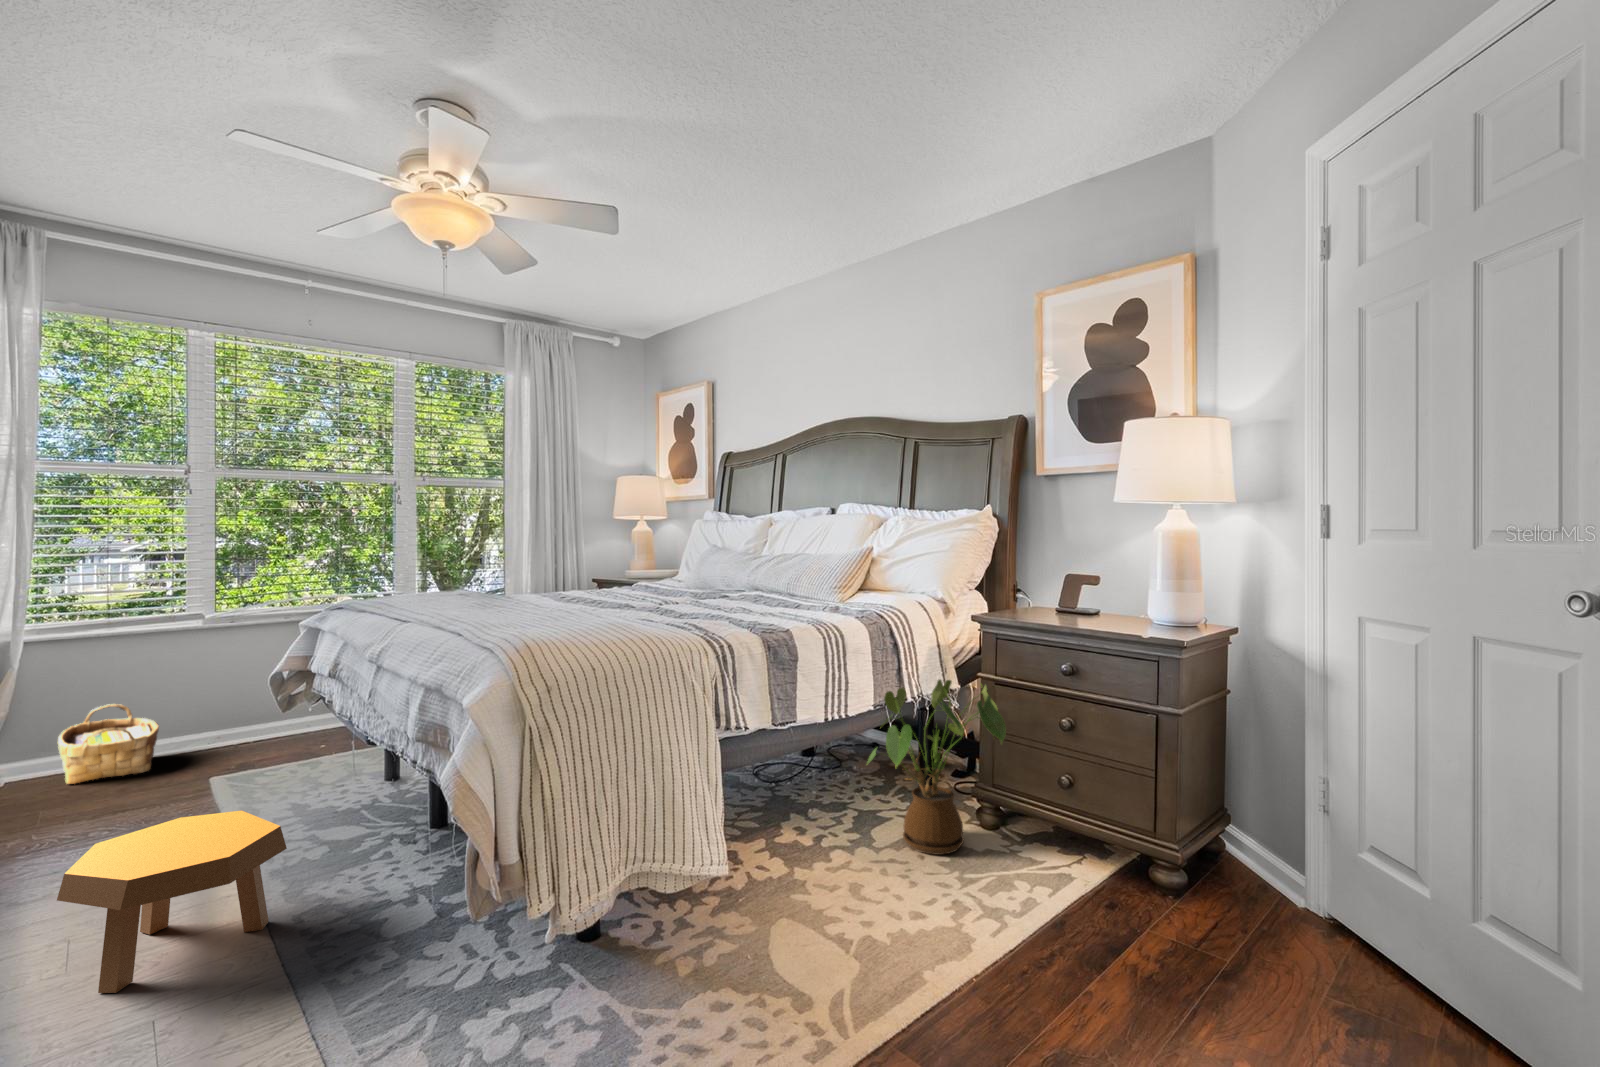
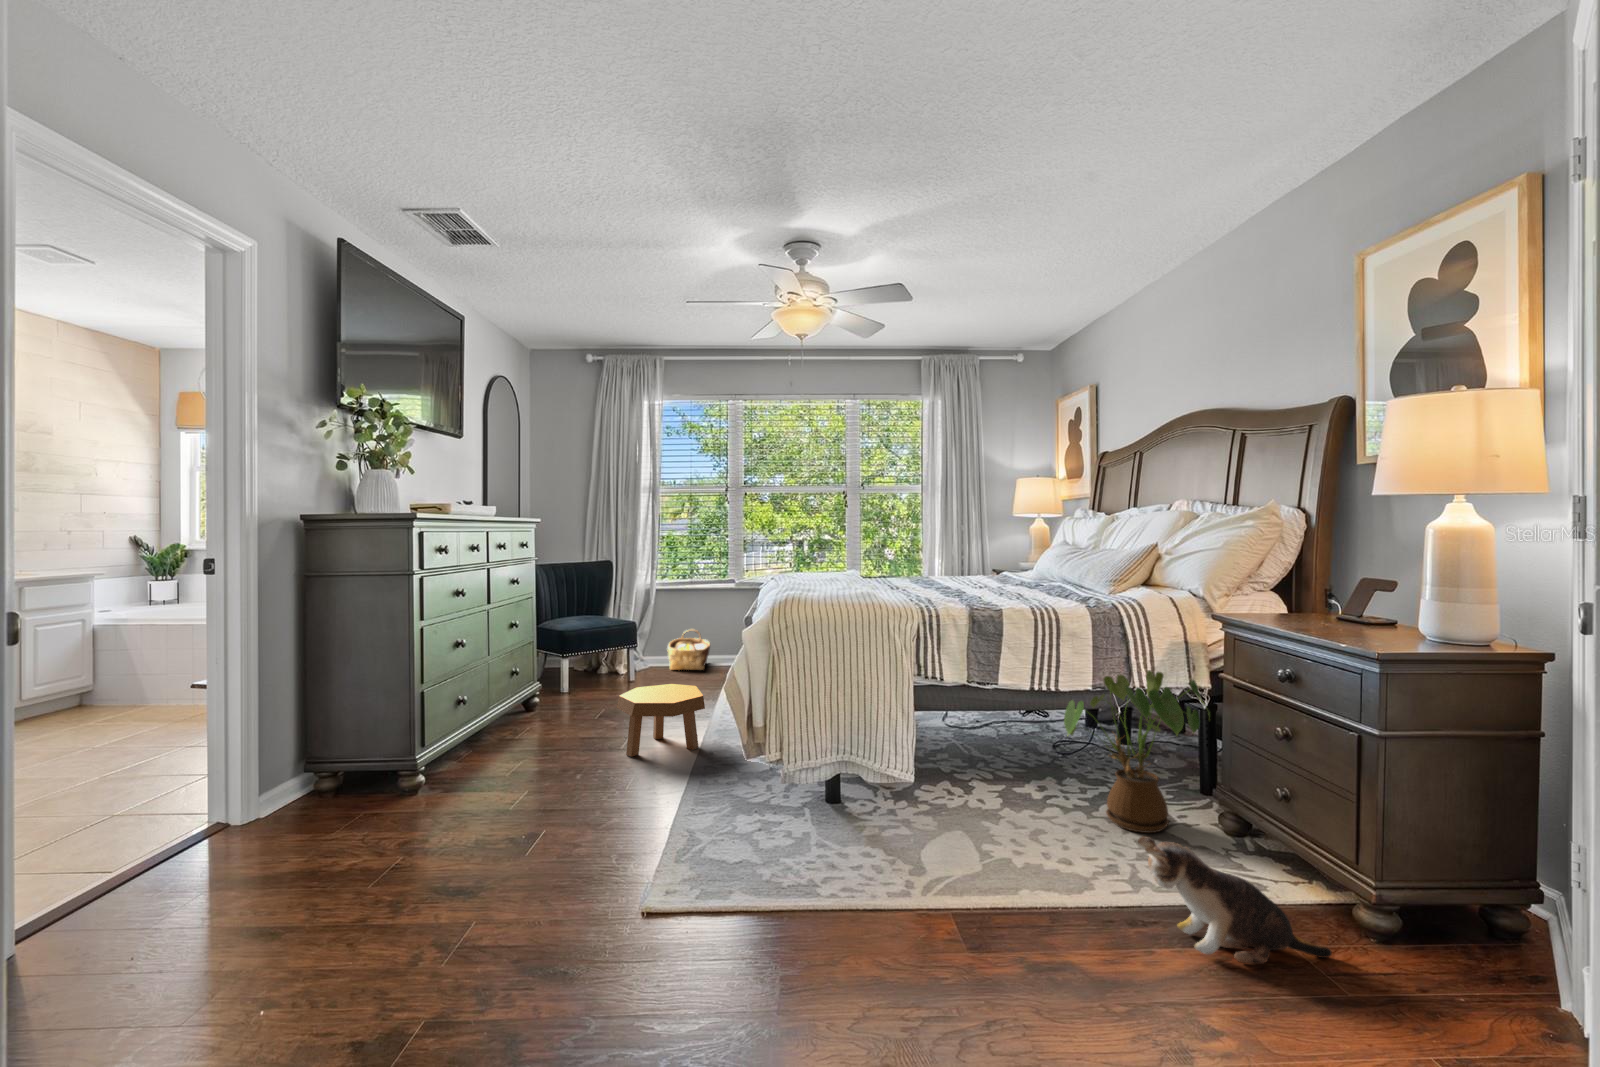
plush toy: none [1077,864,1201,973] -> present [1138,836,1332,964]

